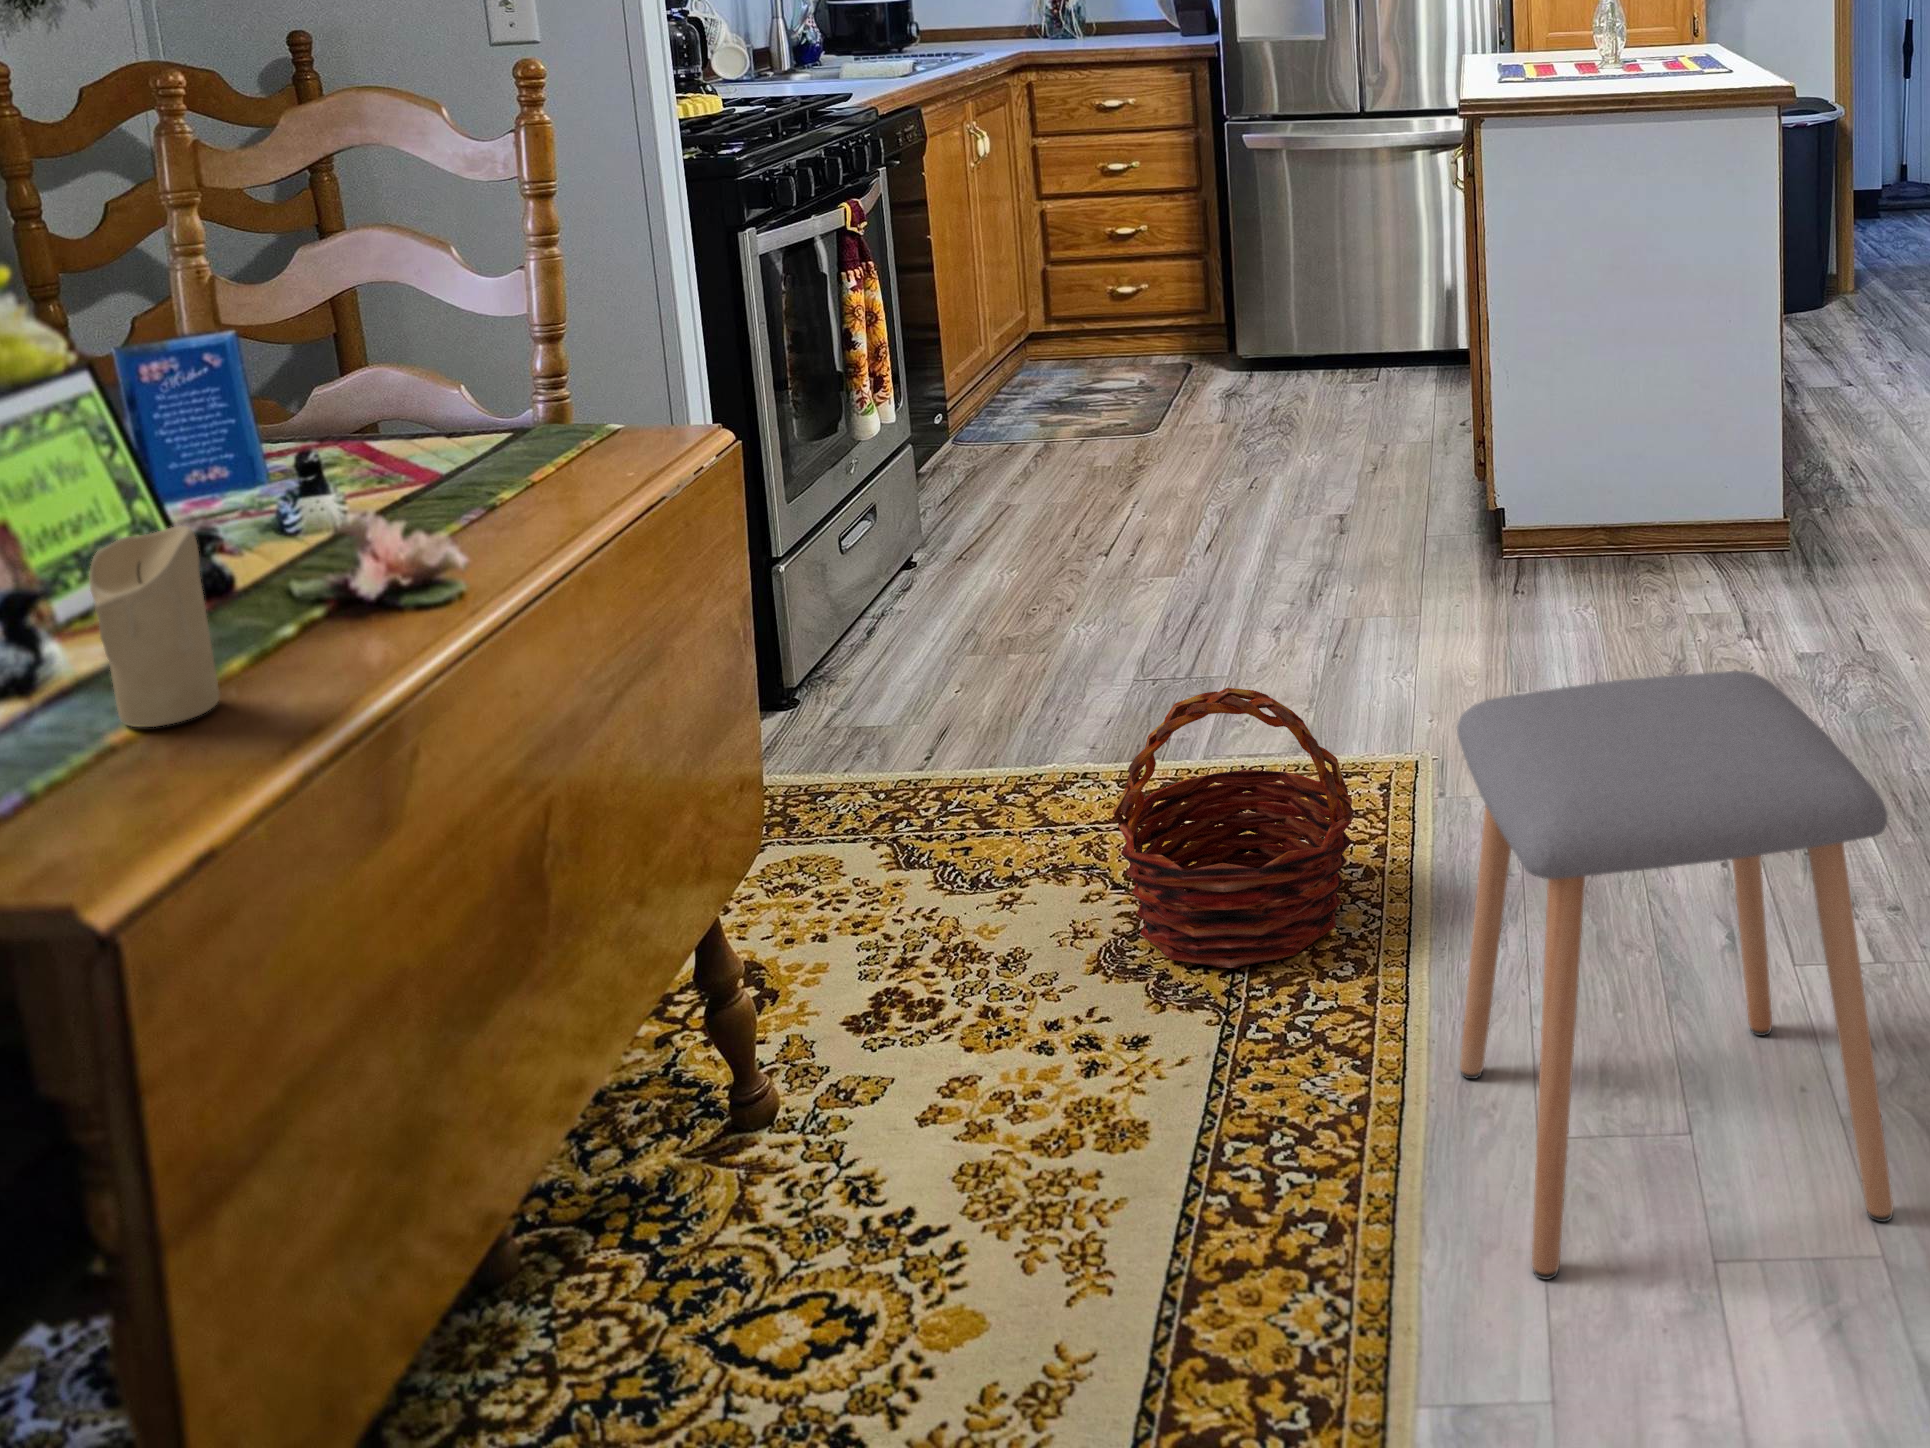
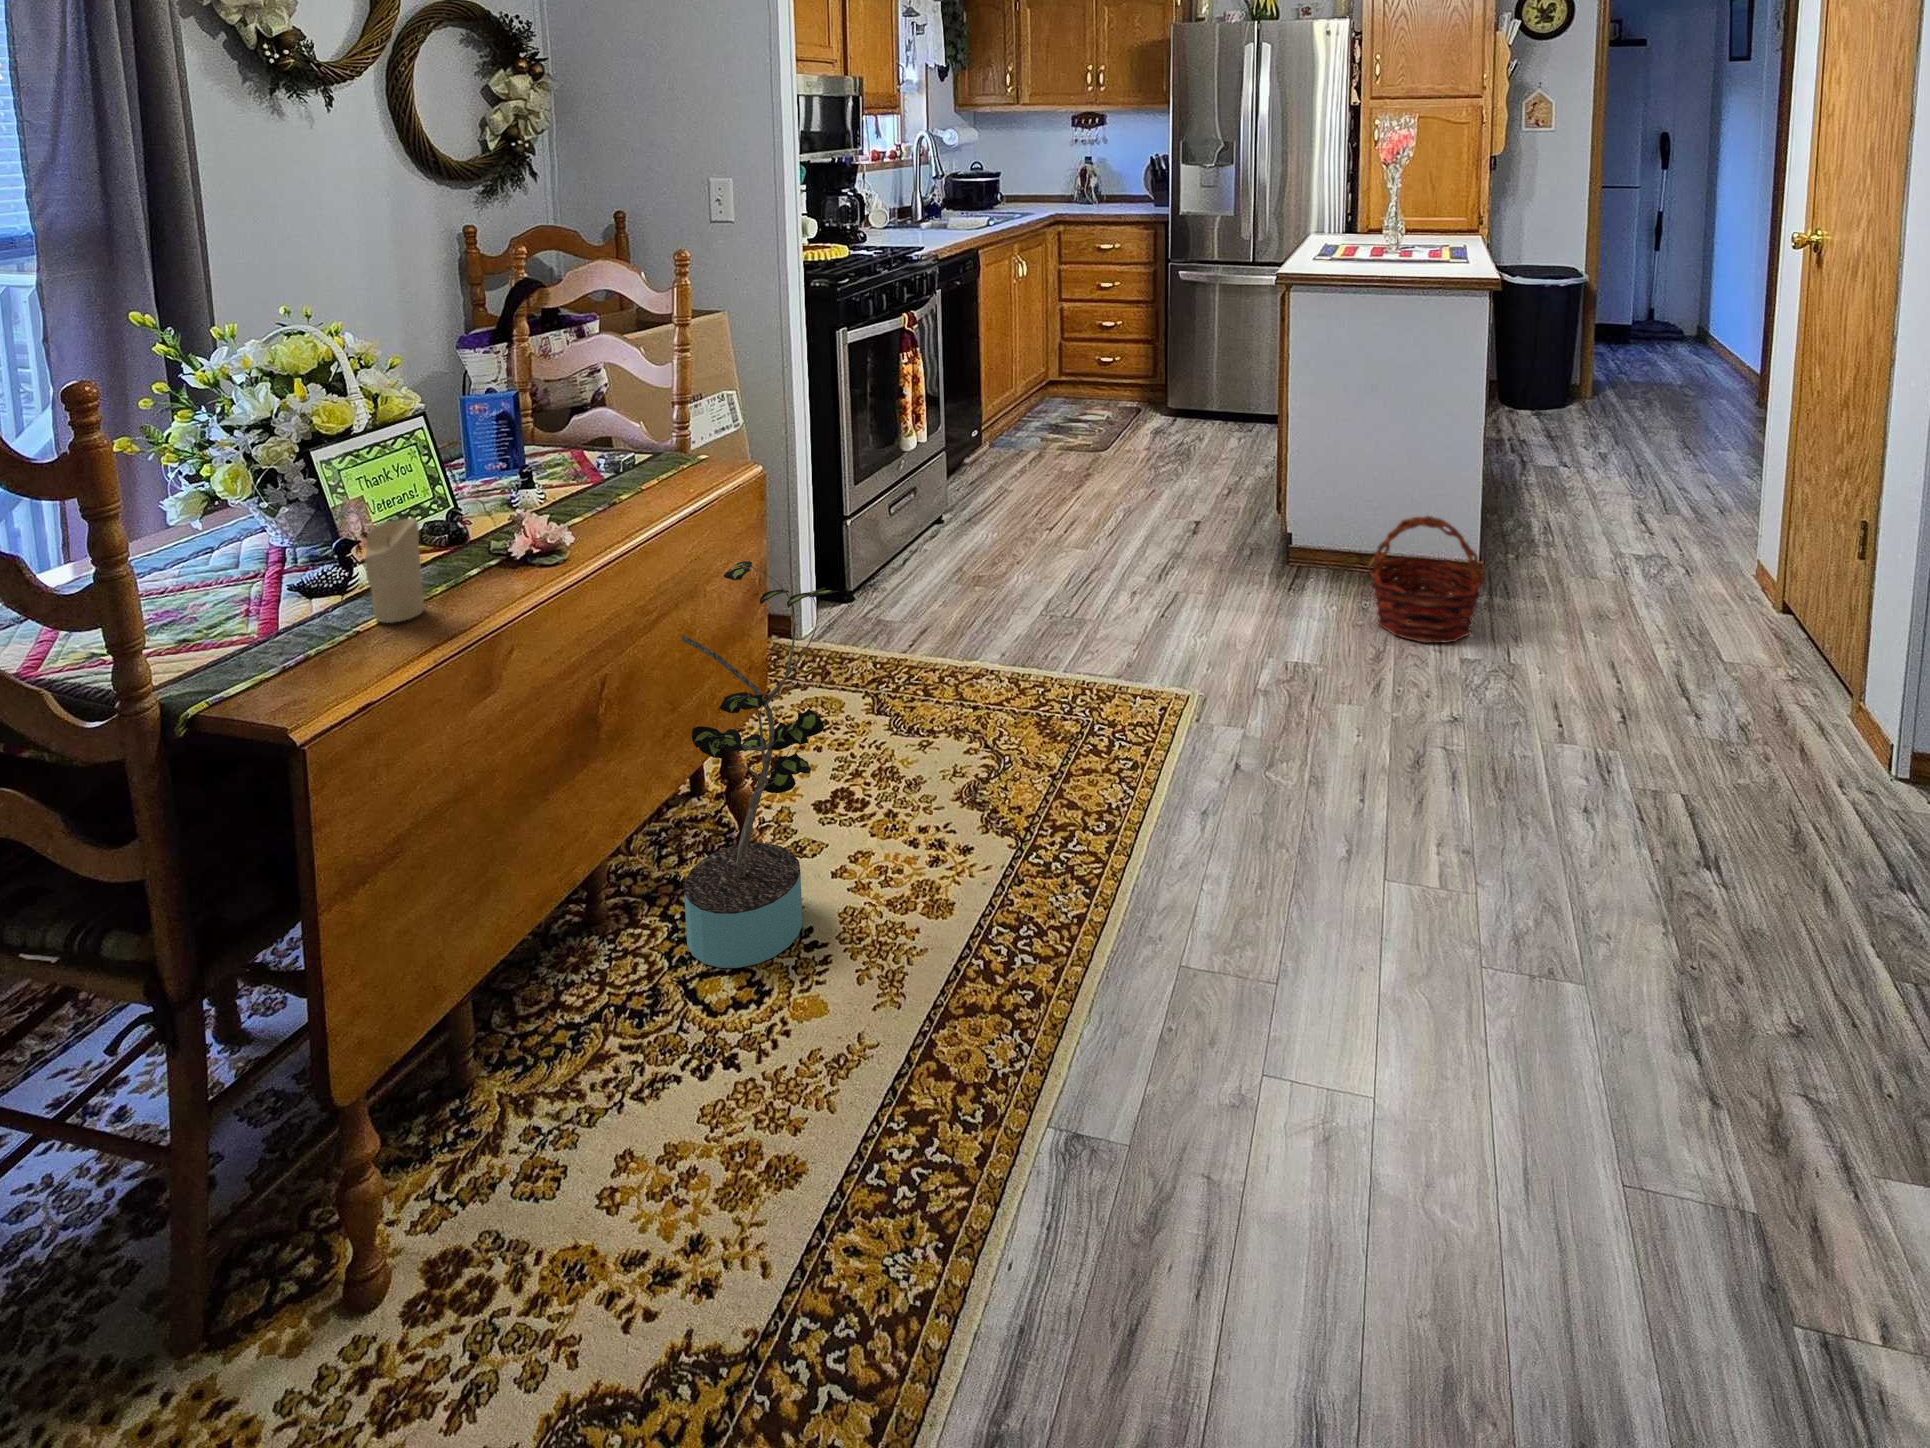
potted plant: none [512,593,937,1298] -> present [681,561,838,968]
stool: present [1457,671,1893,1279] -> none [1146,680,1395,1071]
basket: present [1113,688,1354,969] -> present [1368,516,1484,643]

